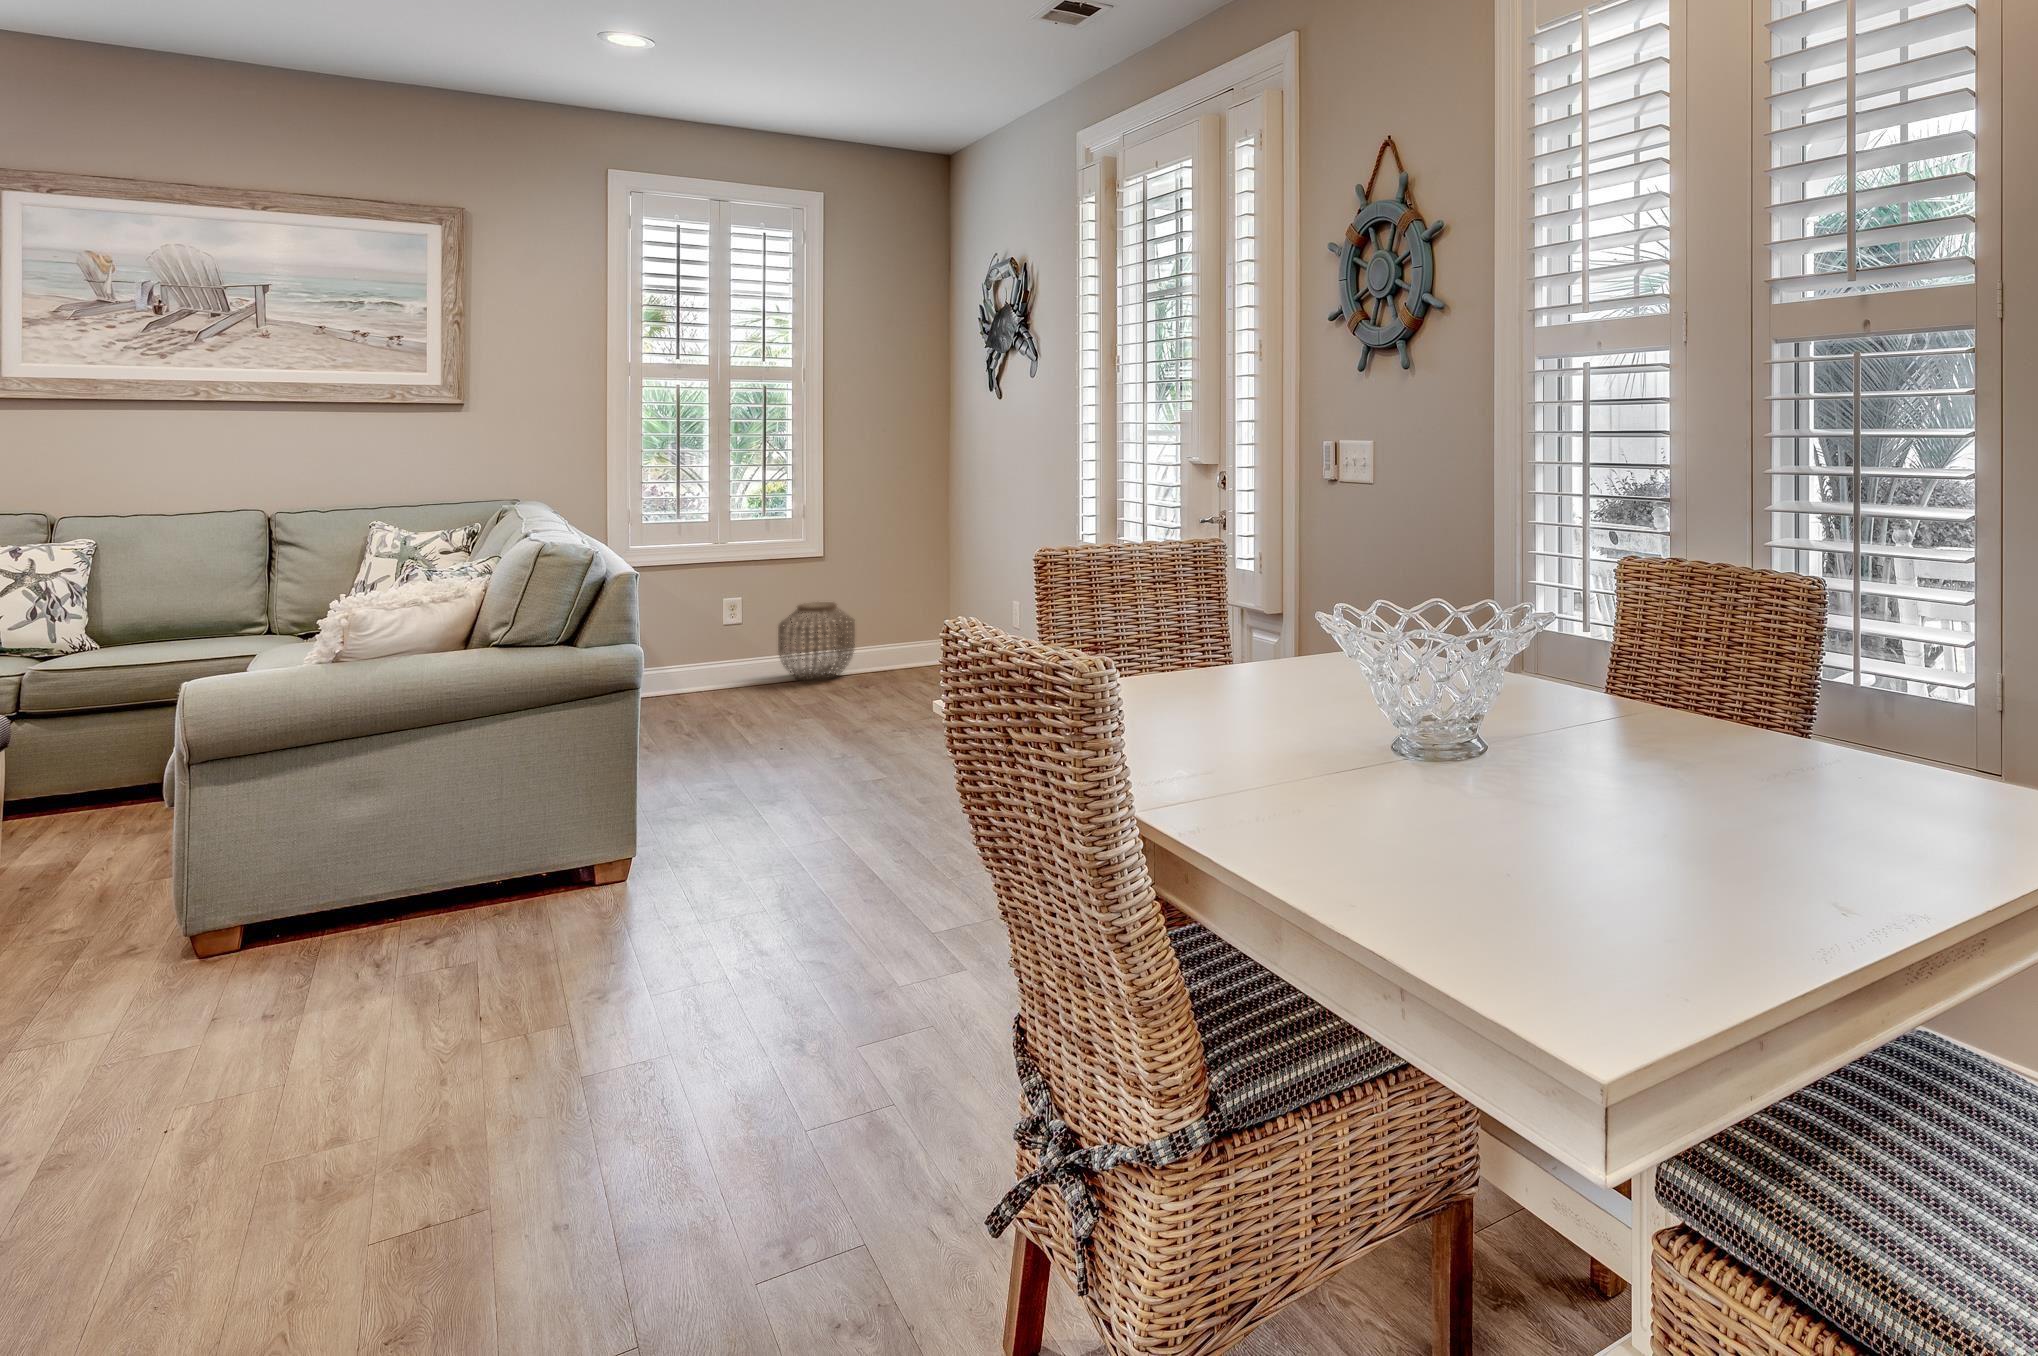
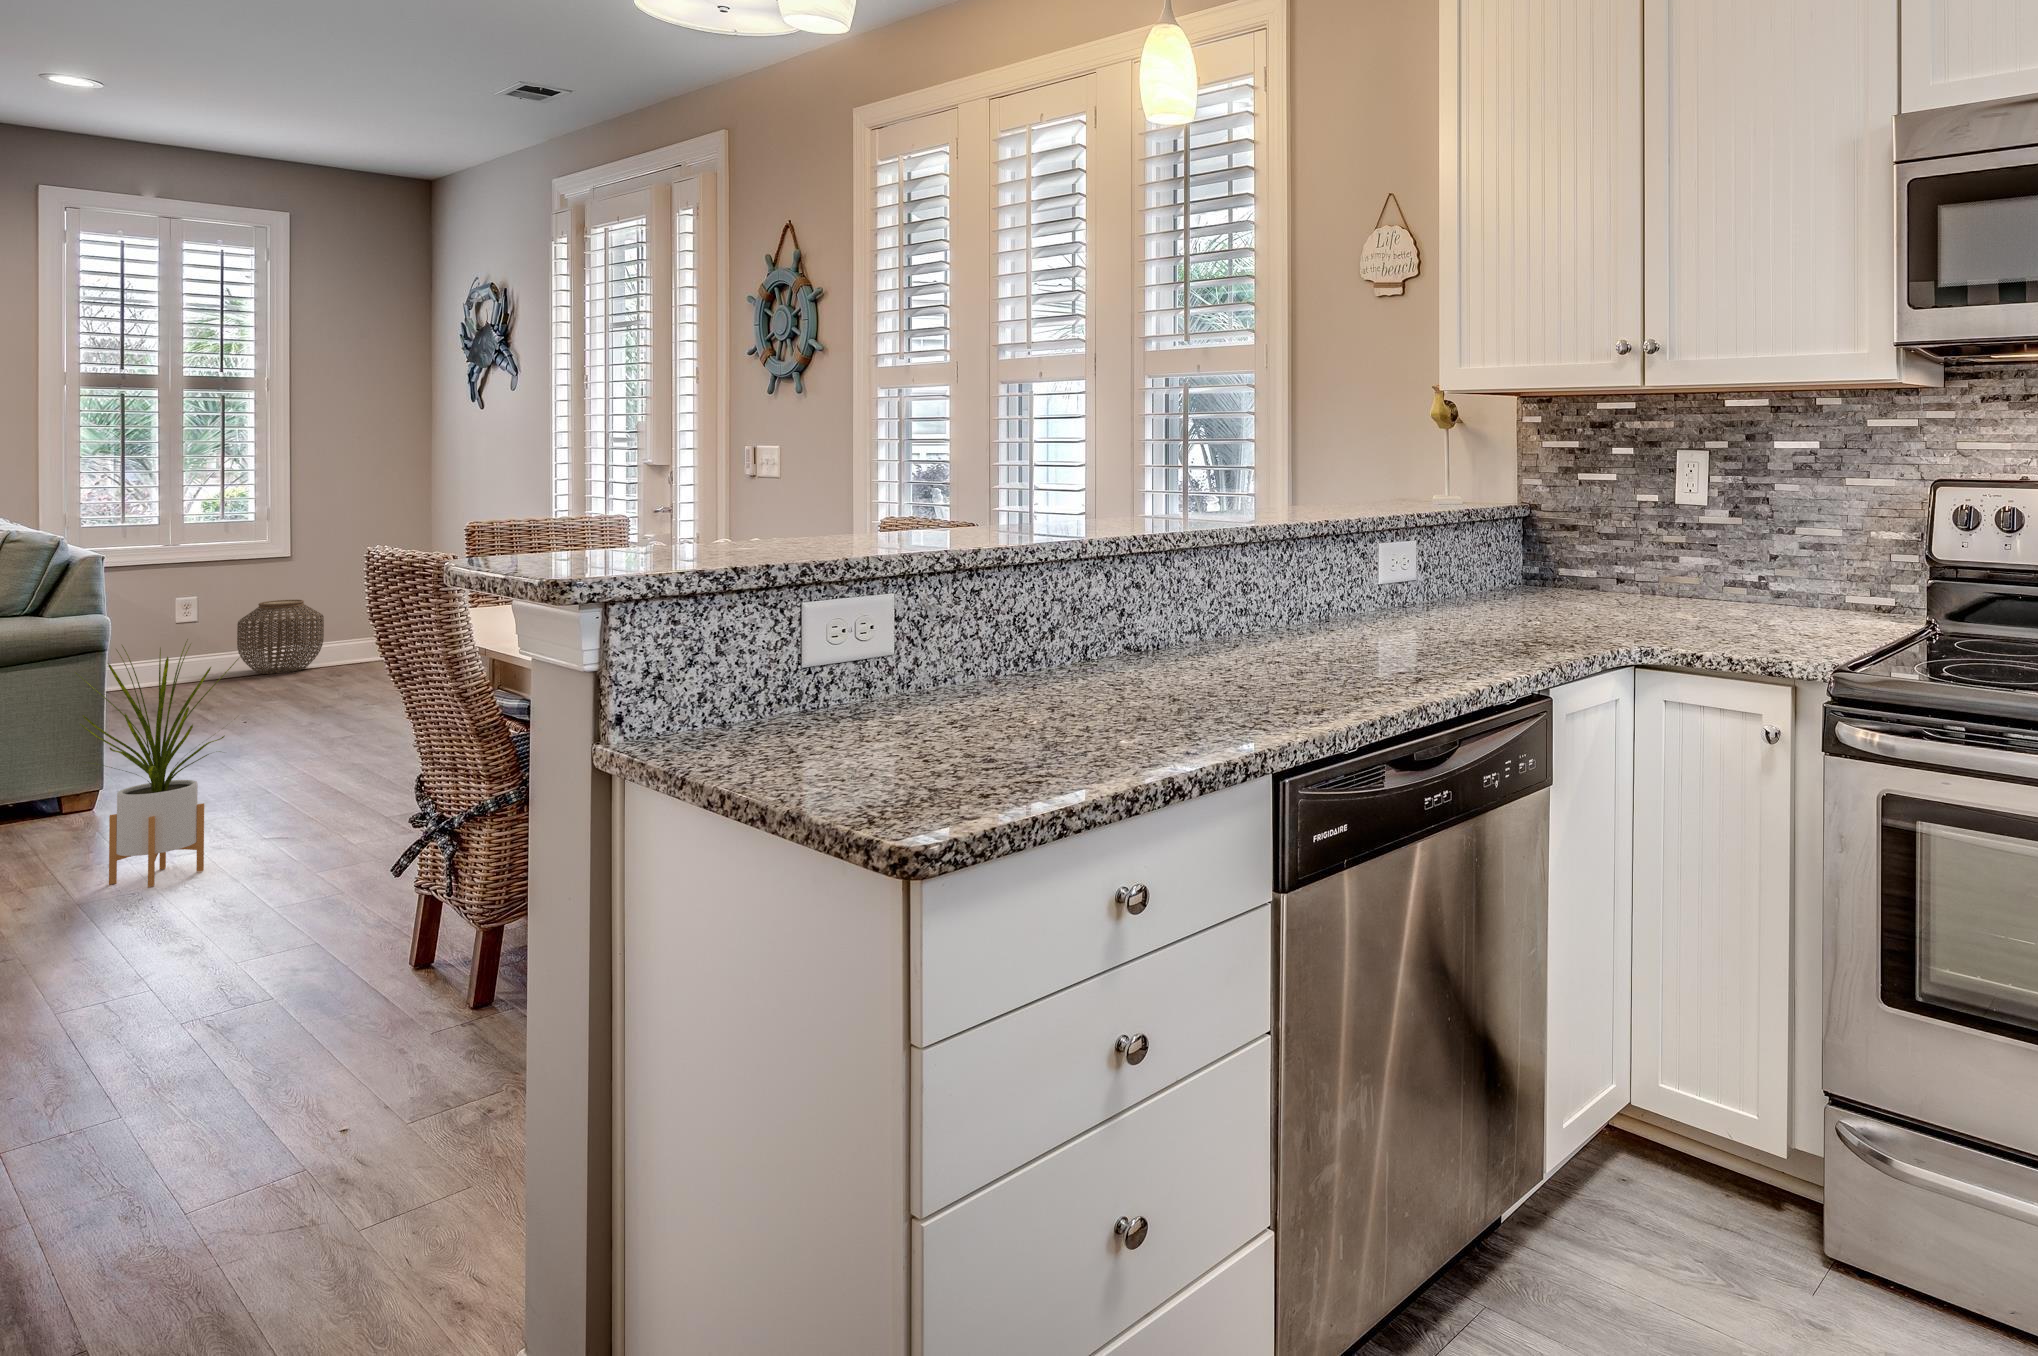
house plant: none [578,695,773,1041] -> present [75,639,239,887]

